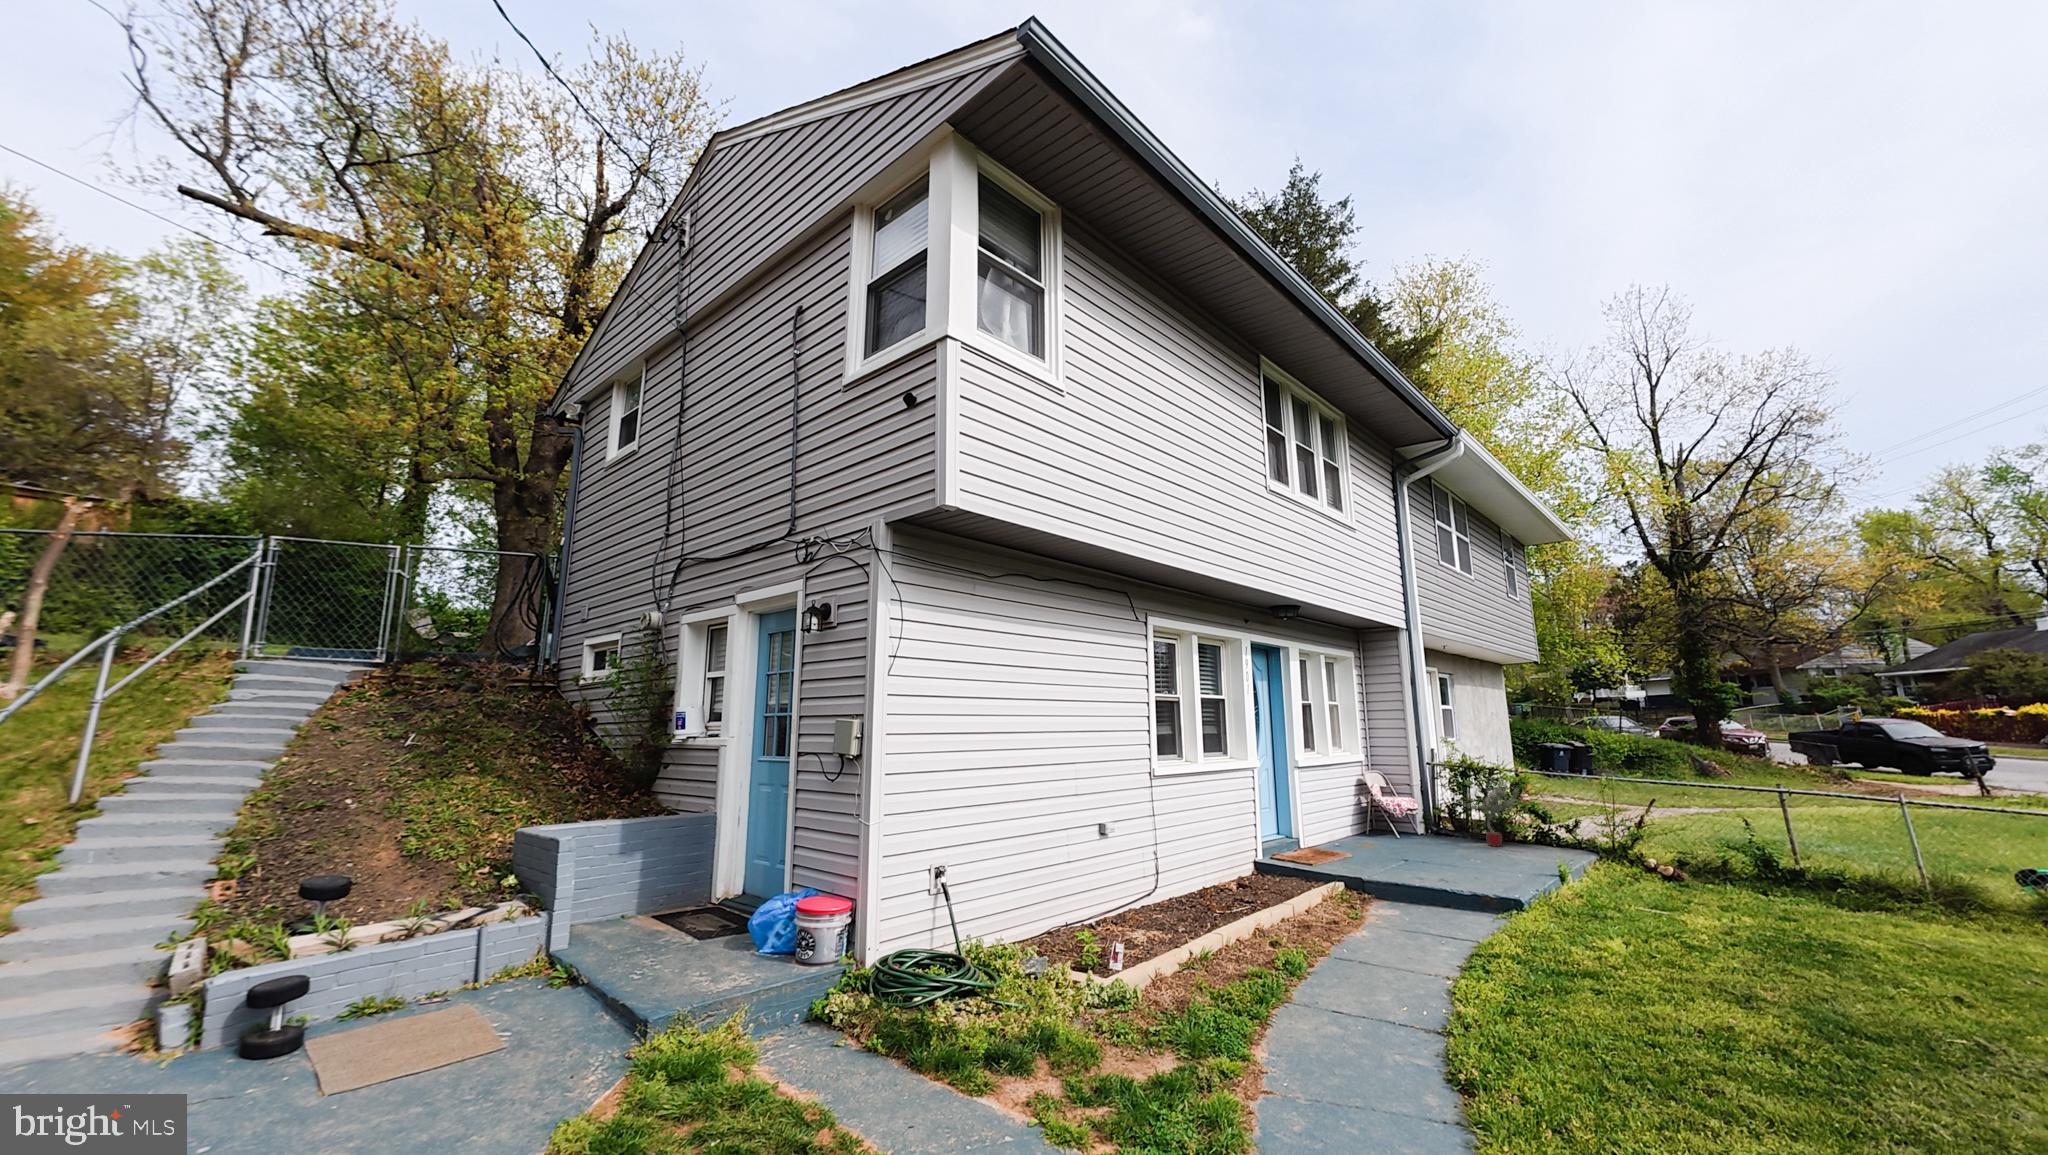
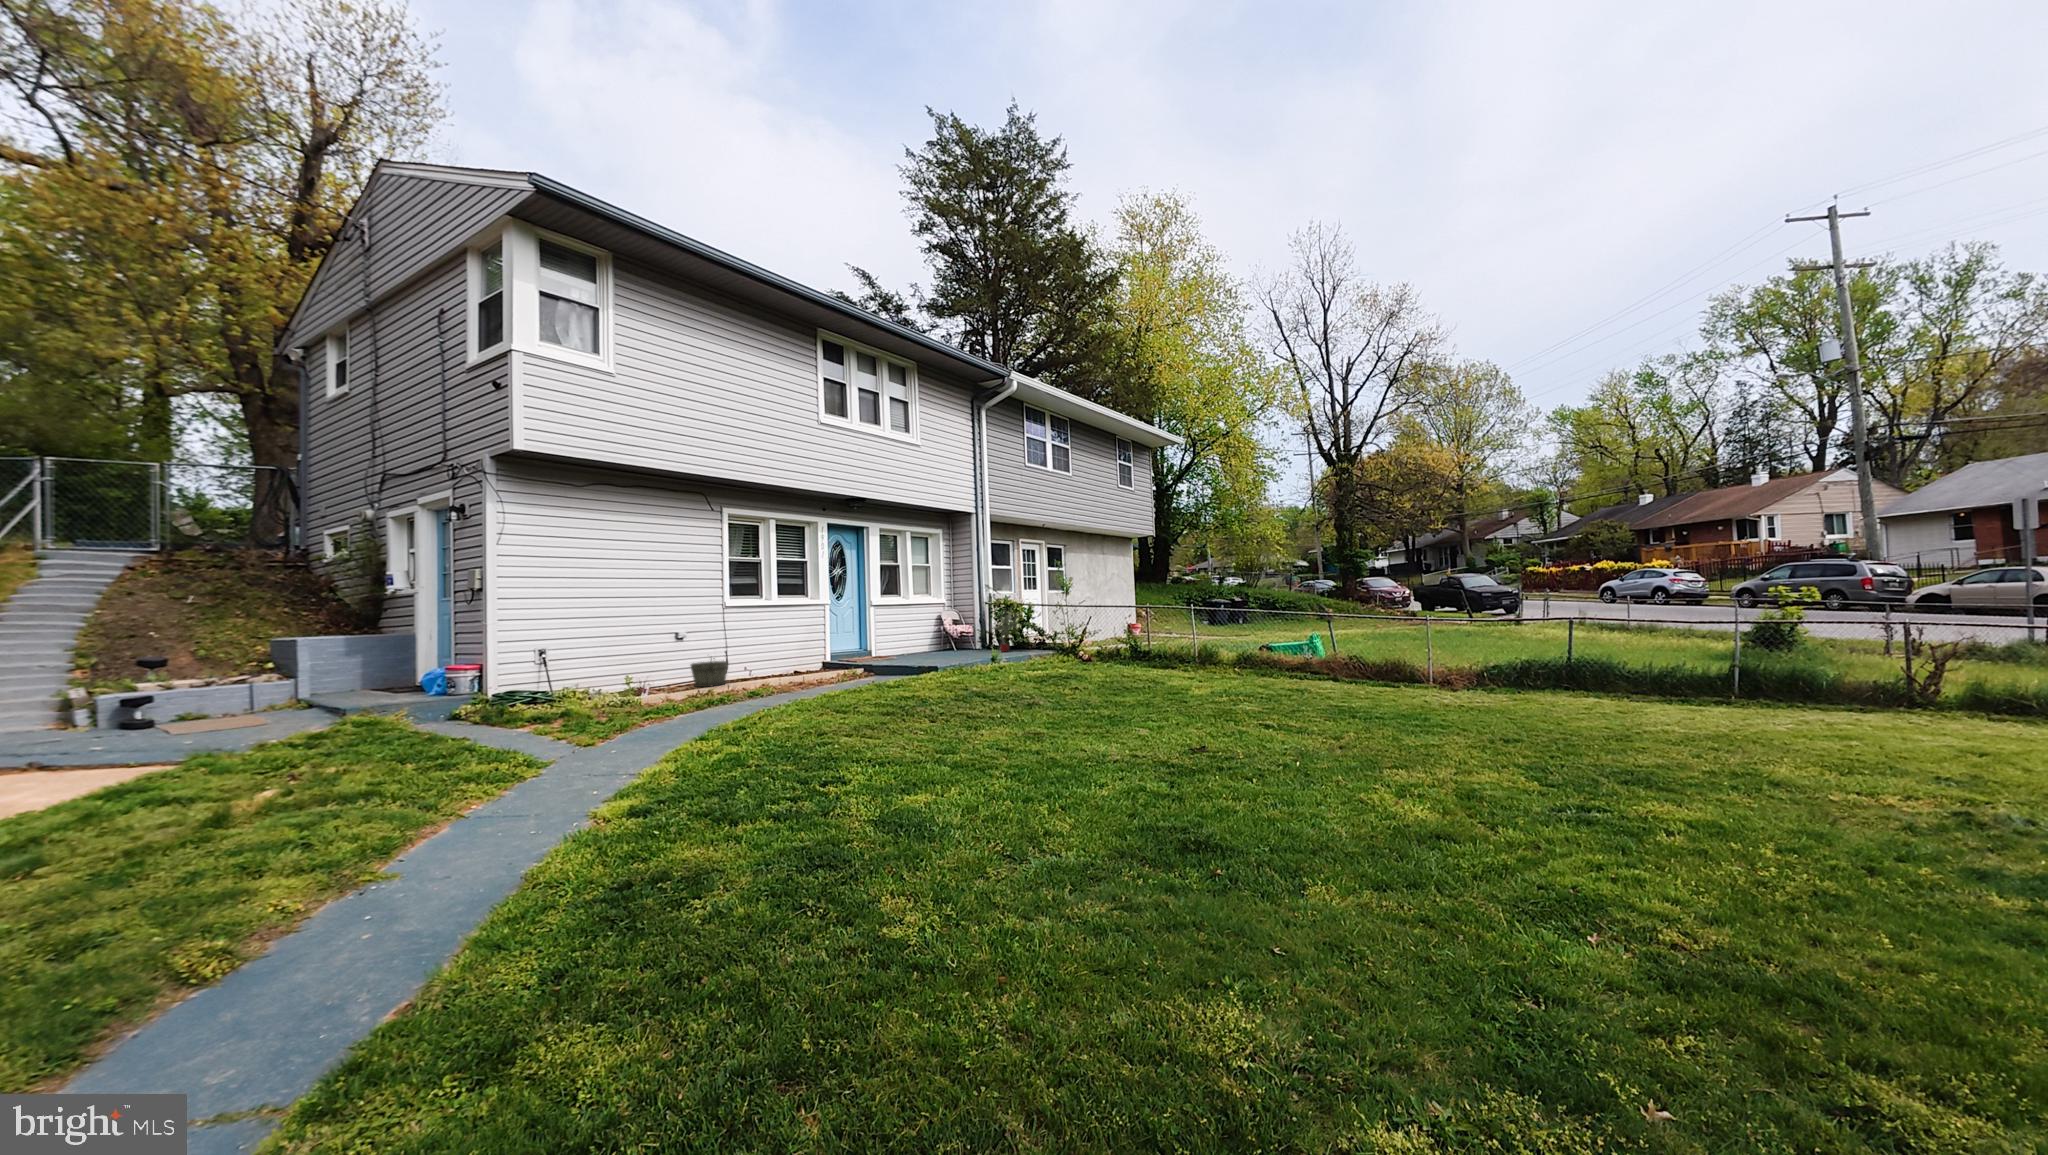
wooden bucket: none [1128,864,1189,927] -> present [691,658,728,687]

